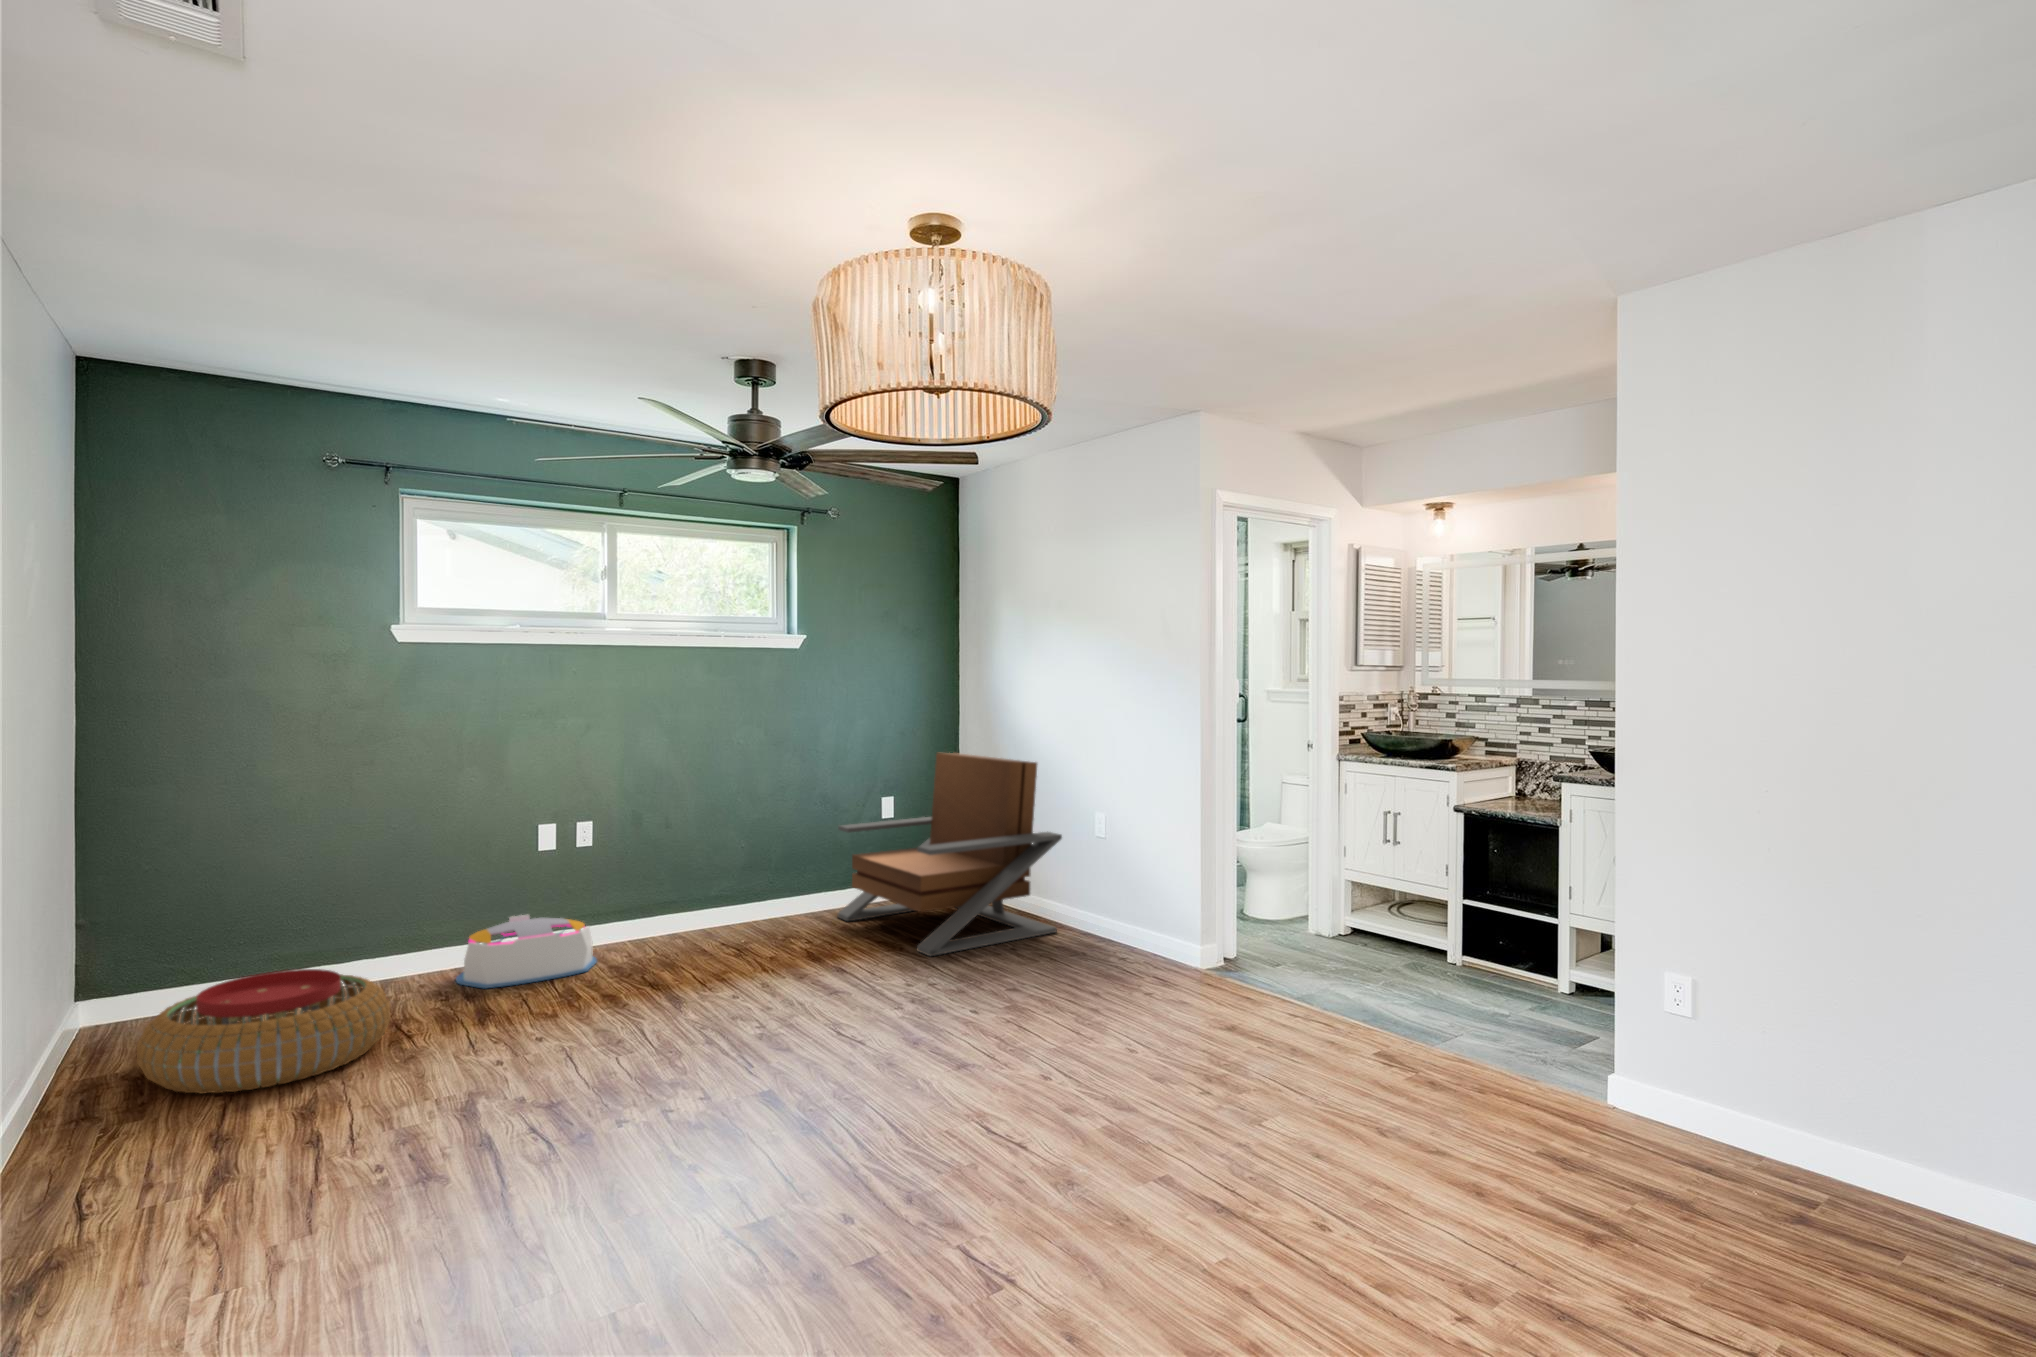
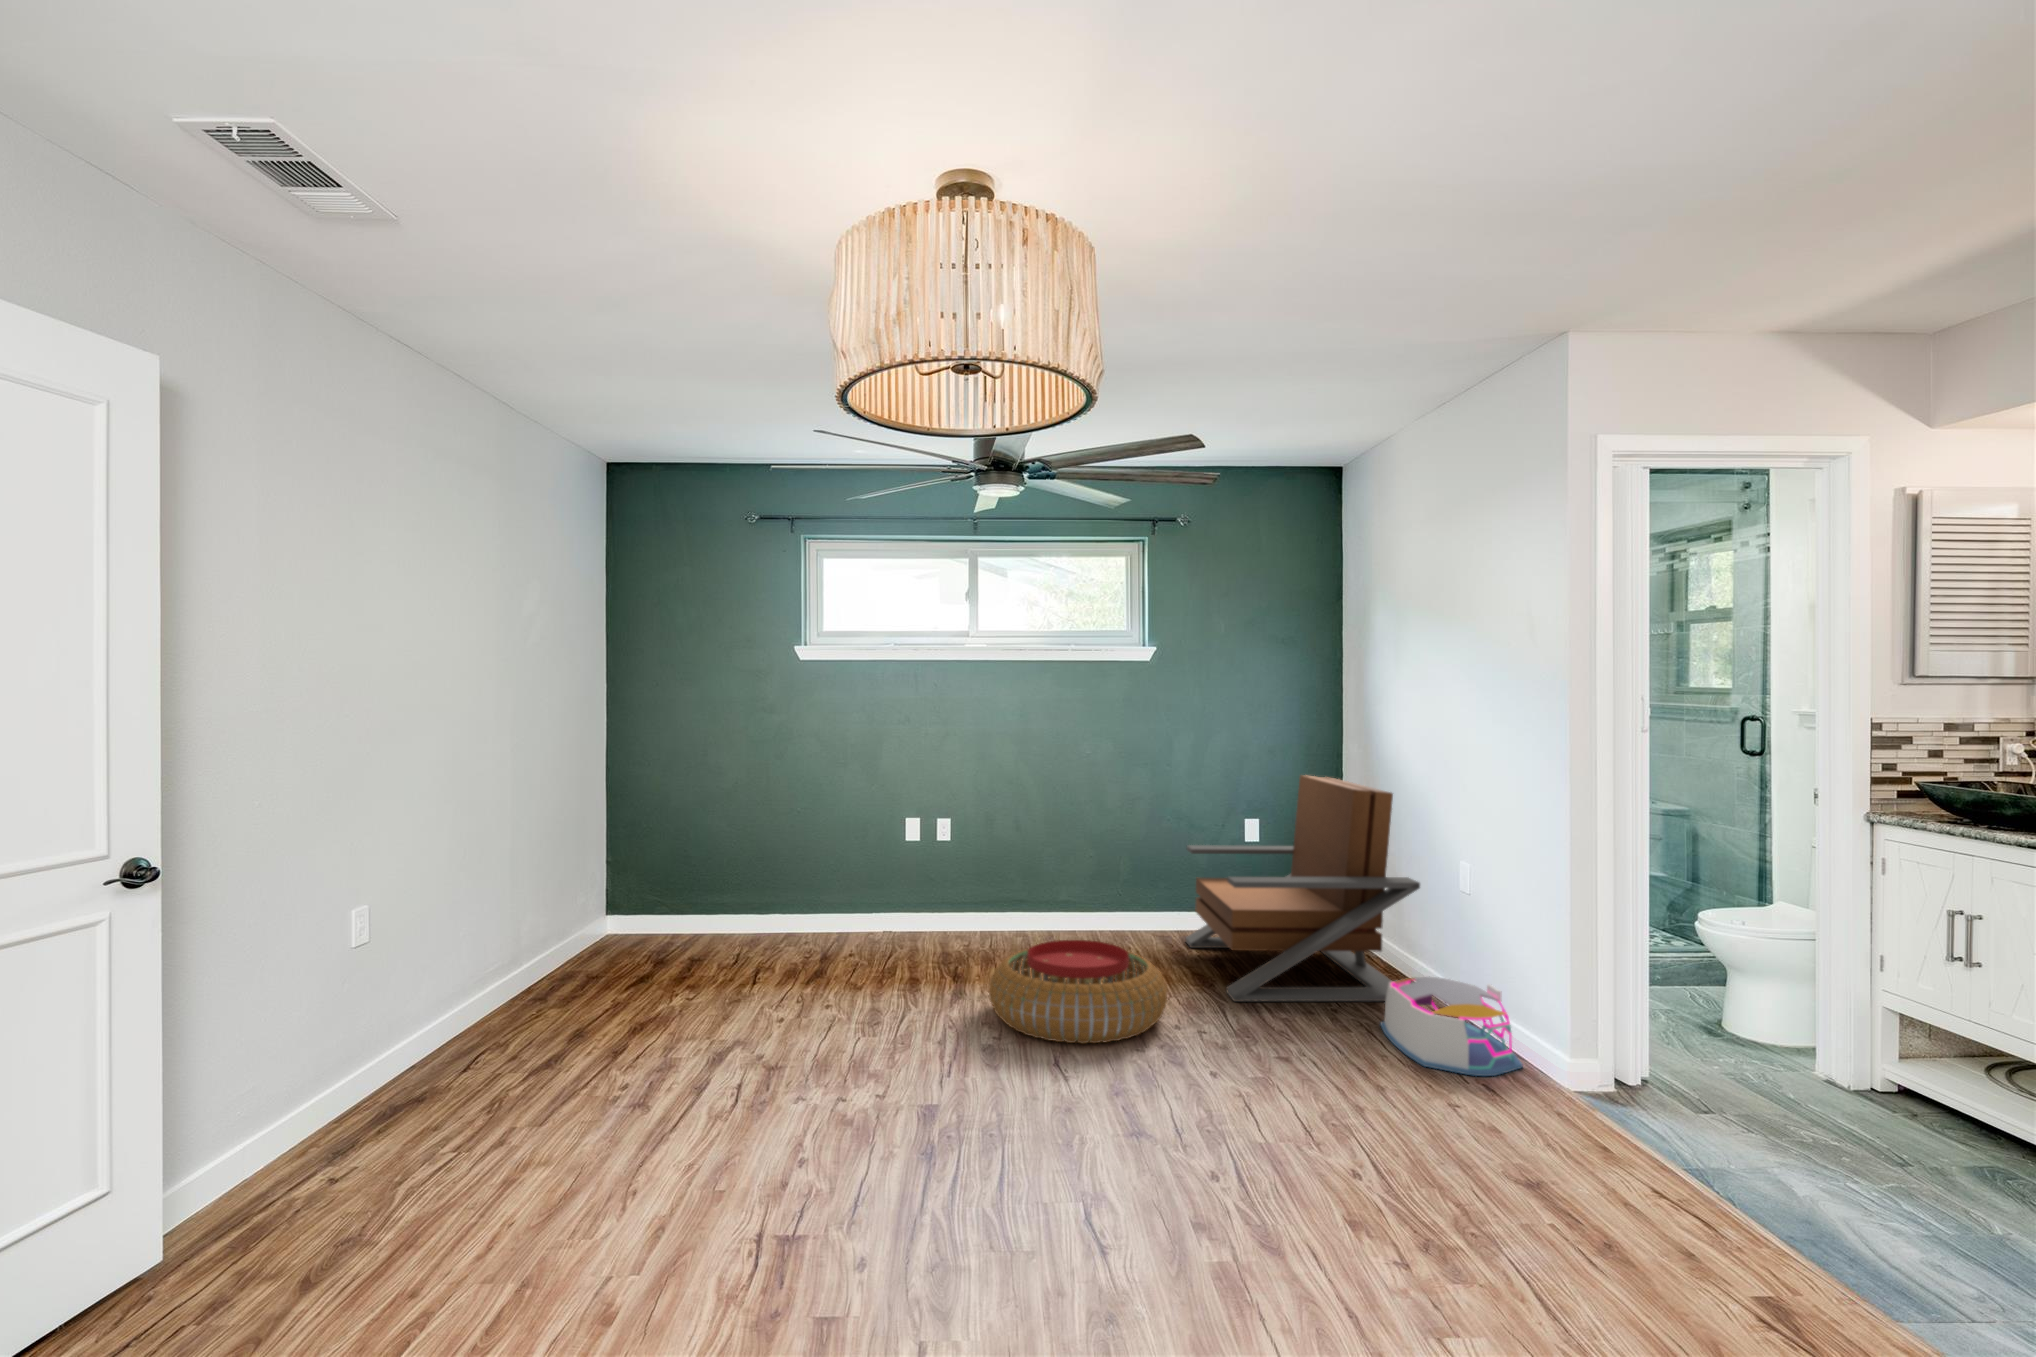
storage bin: present [456,915,597,989] -> present [1380,977,1523,1076]
pouf: present [137,969,390,1094] -> present [989,940,1167,1043]

